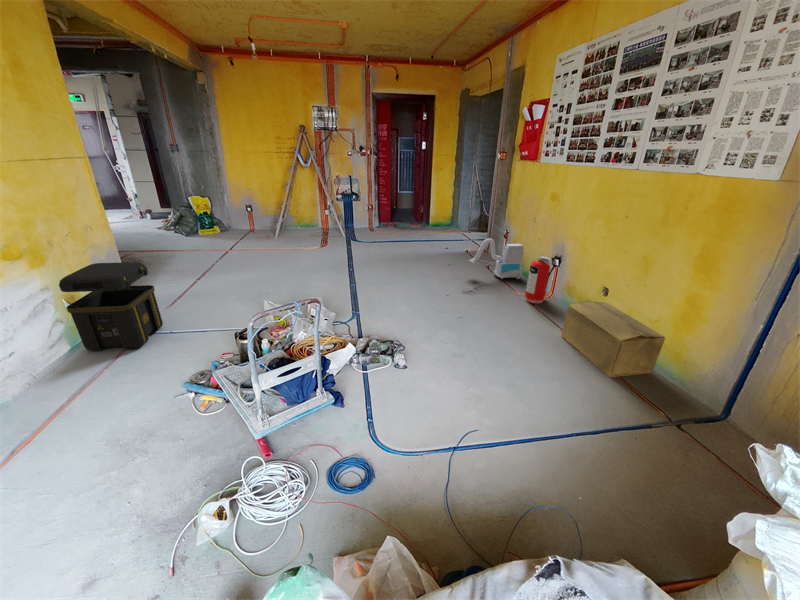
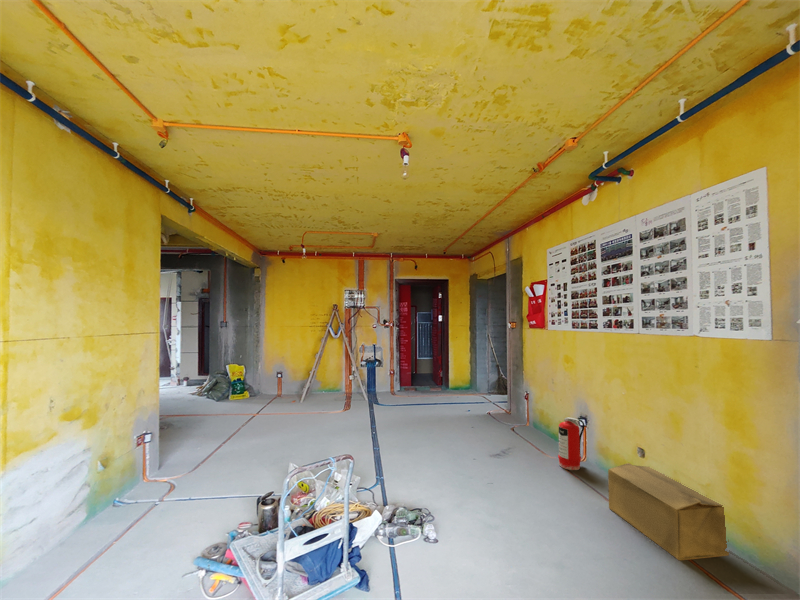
vacuum cleaner: present [469,238,524,279] -> none [494,400,551,444]
toolbox: present [59,262,163,351] -> none [99,421,185,518]

